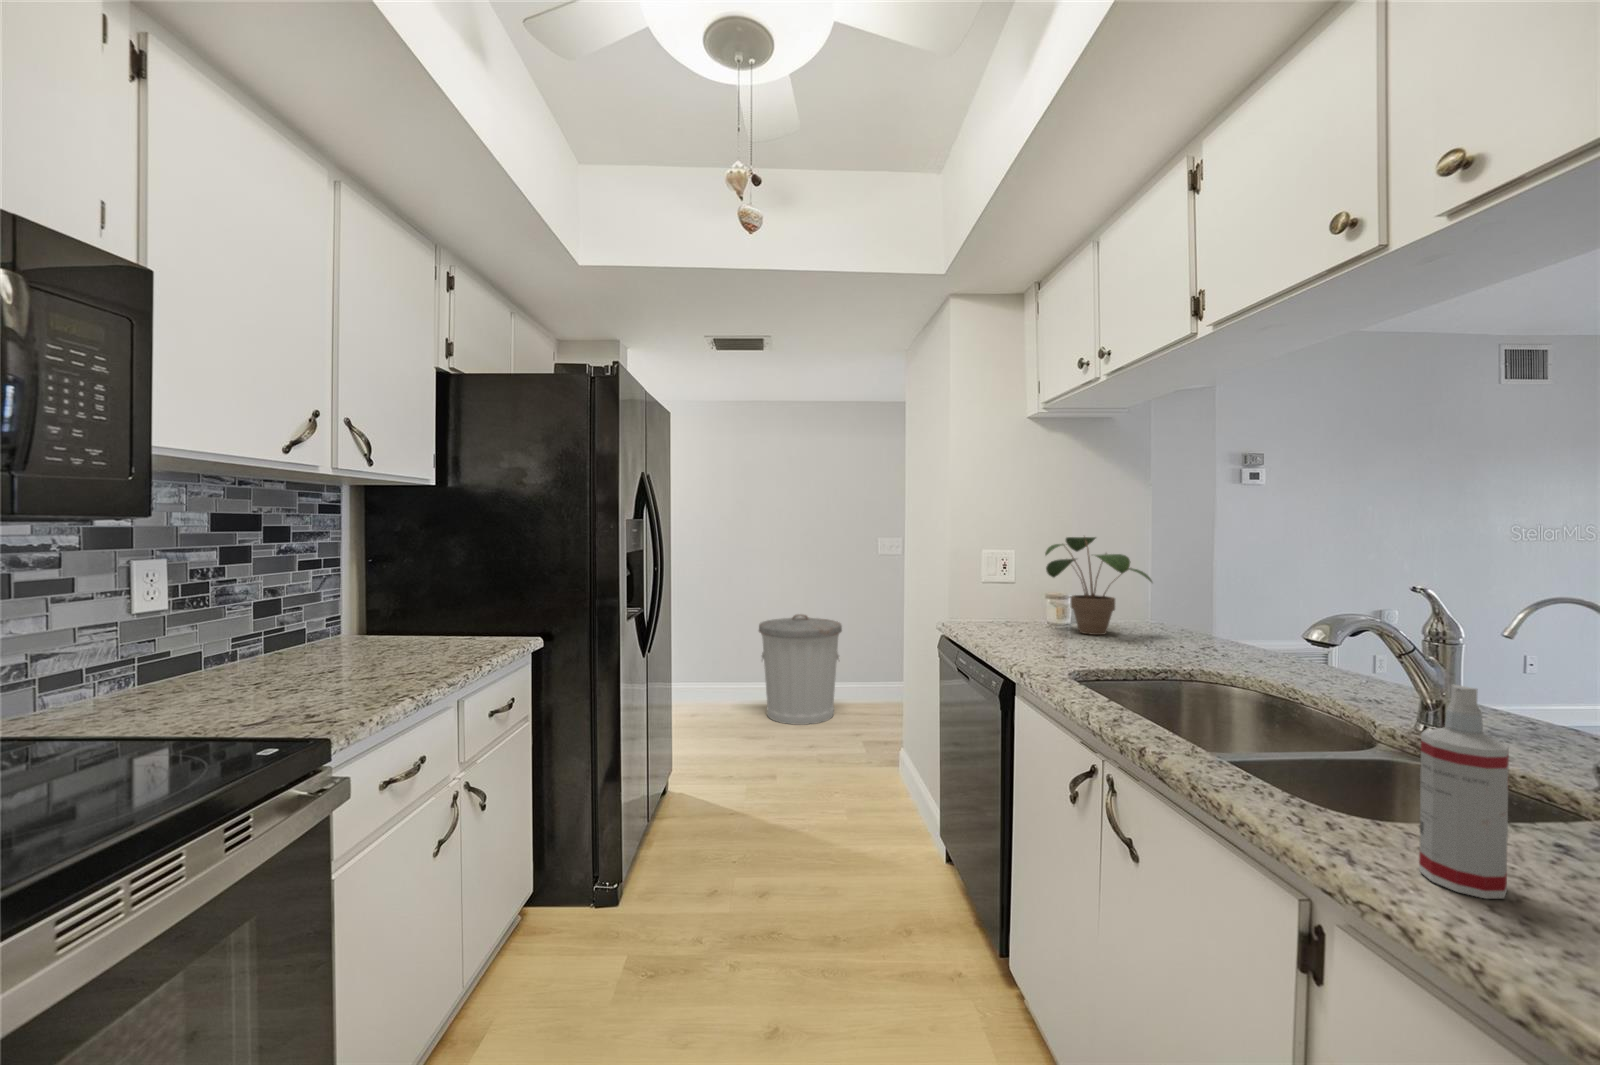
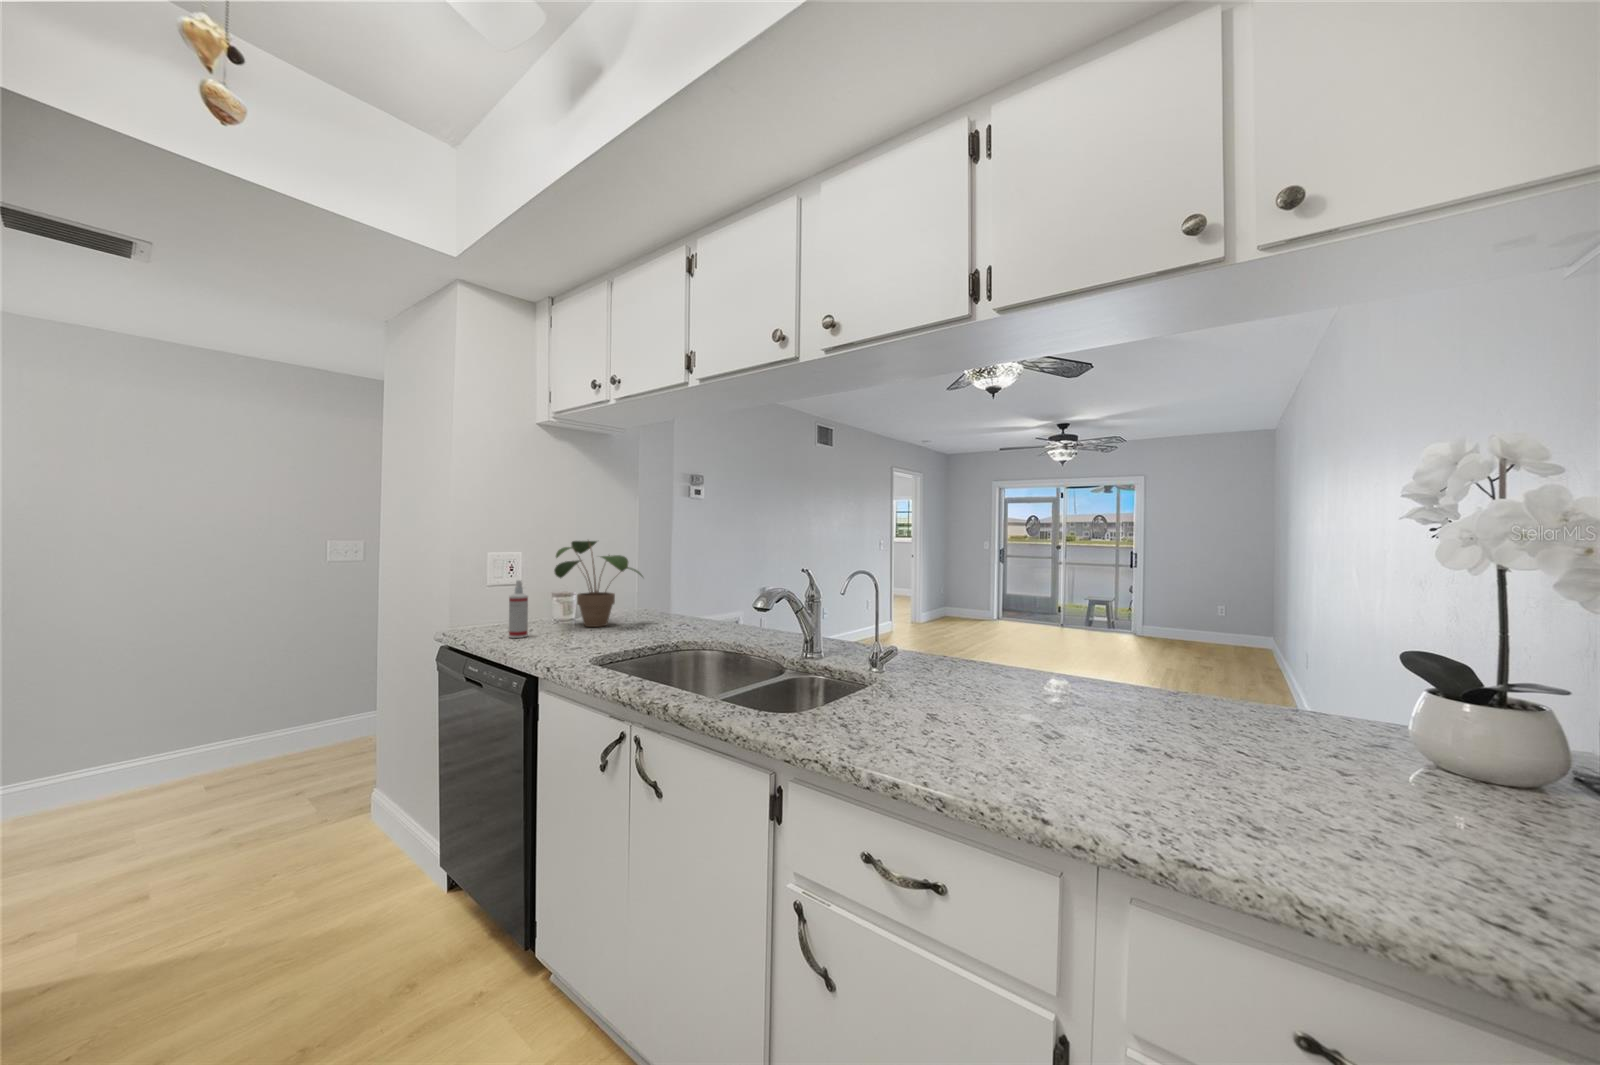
trash can: present [759,614,842,725] -> none [120,645,277,799]
spray bottle: present [1419,684,1509,899] -> present [509,580,528,638]

